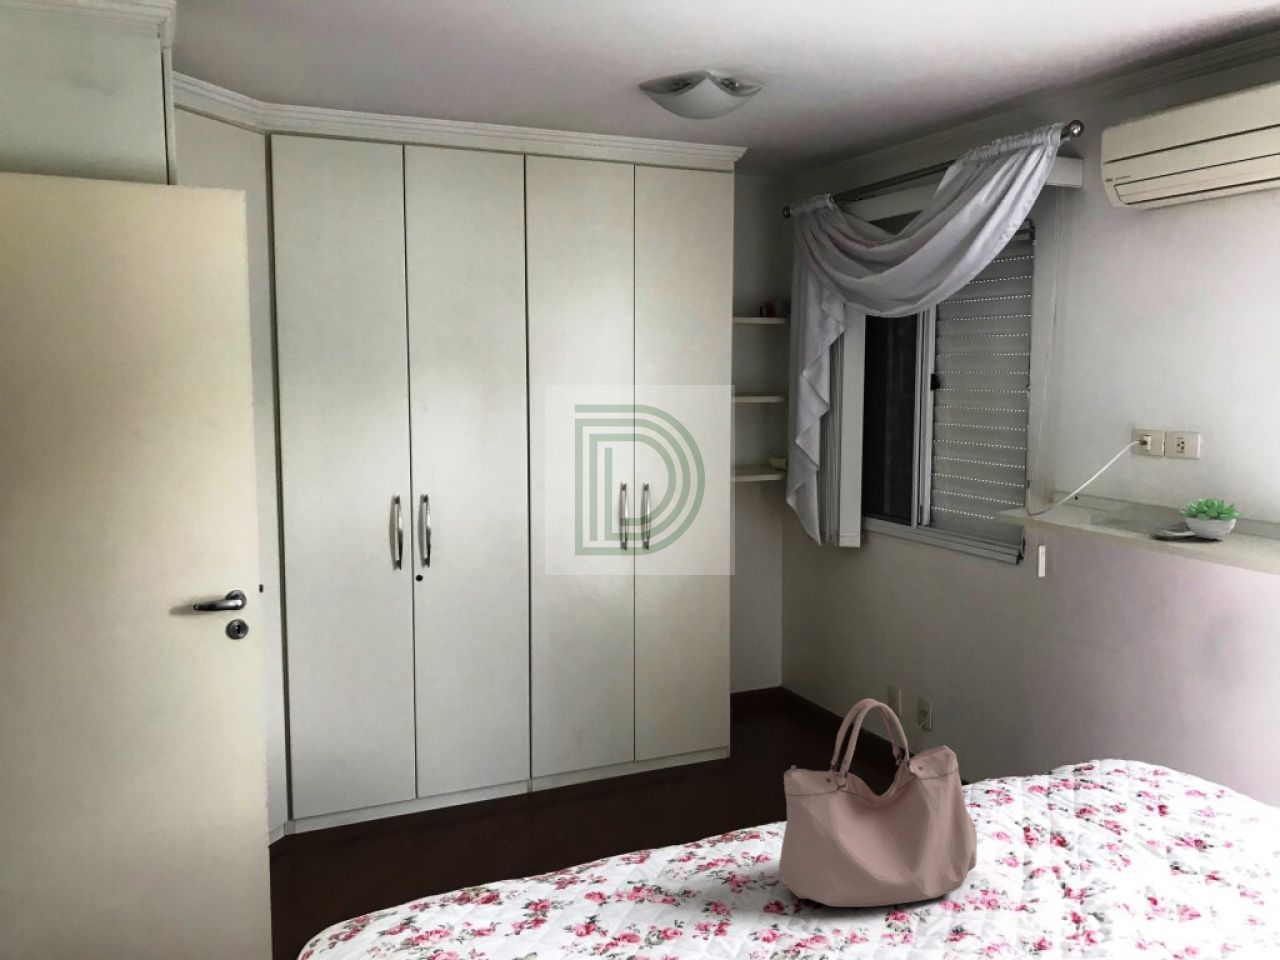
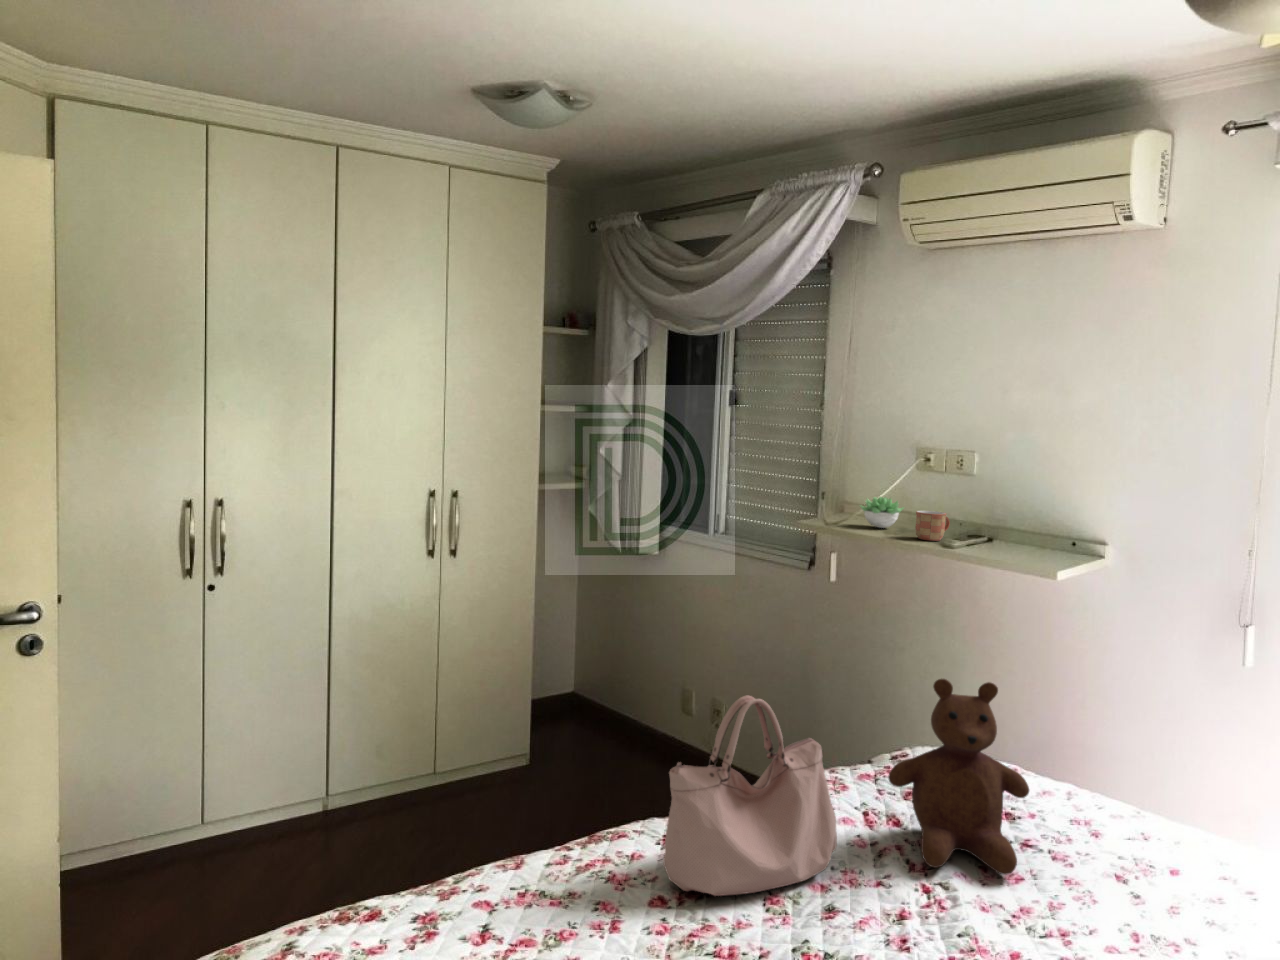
mug: none [1119,496,1162,529] -> present [915,511,950,541]
succulent plant: present [1180,499,1243,539] -> present [860,497,903,528]
teddy bear: none [1045,686,1217,911] -> present [888,679,1029,875]

